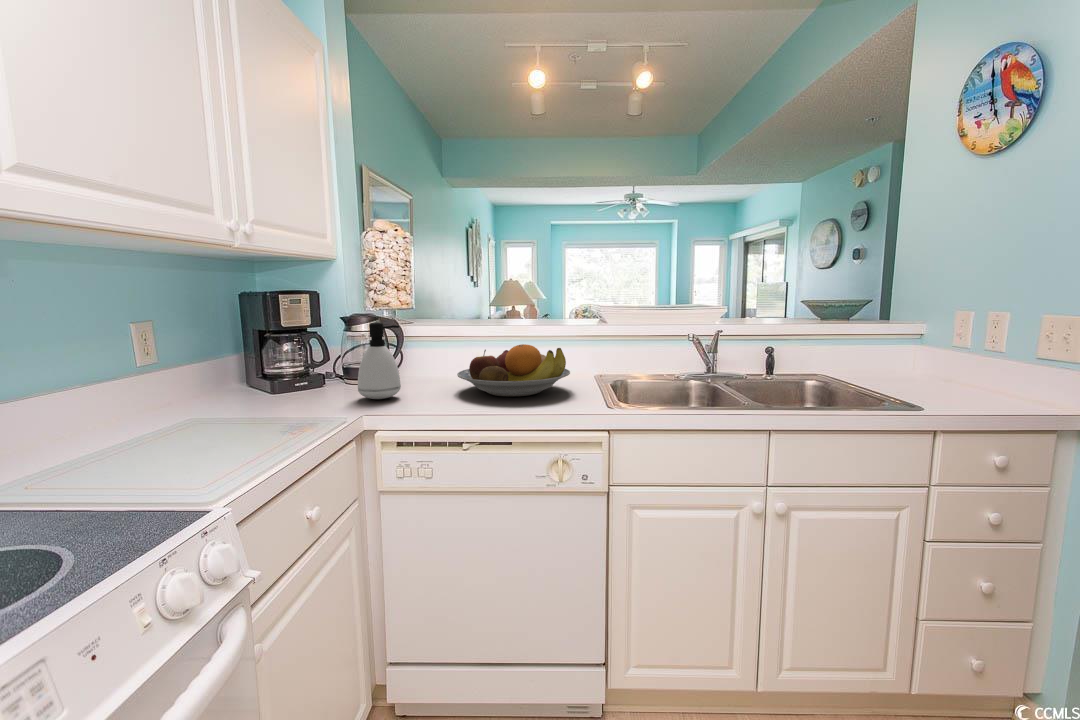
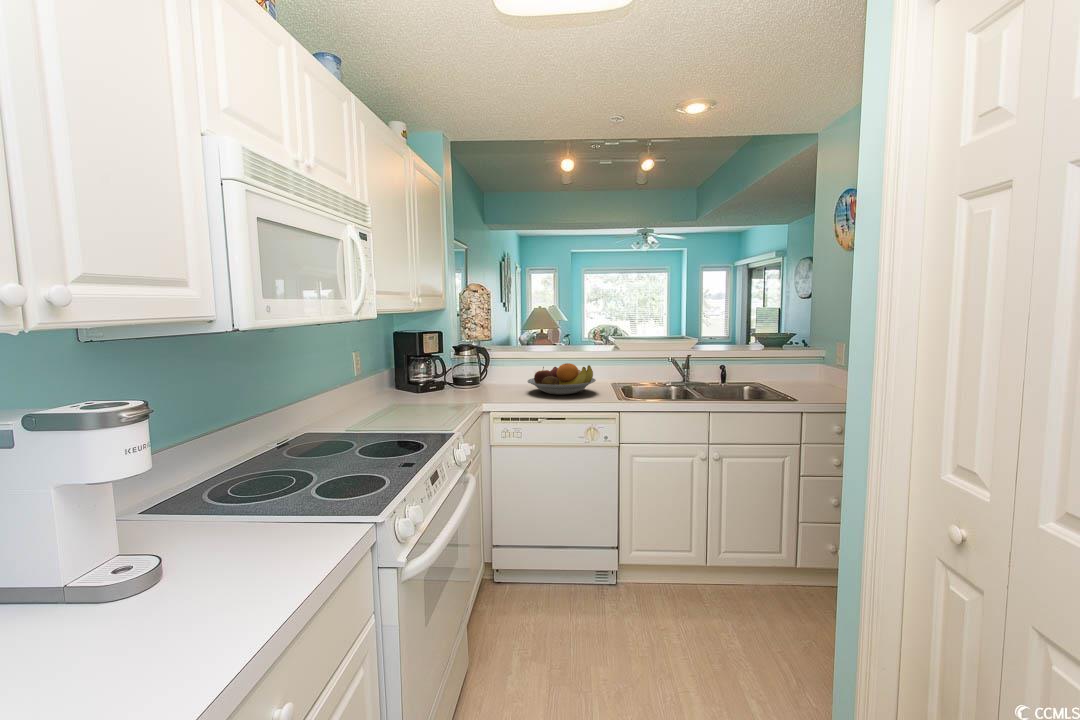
soap dispenser: present [358,322,401,399] -> none [472,351,496,395]

